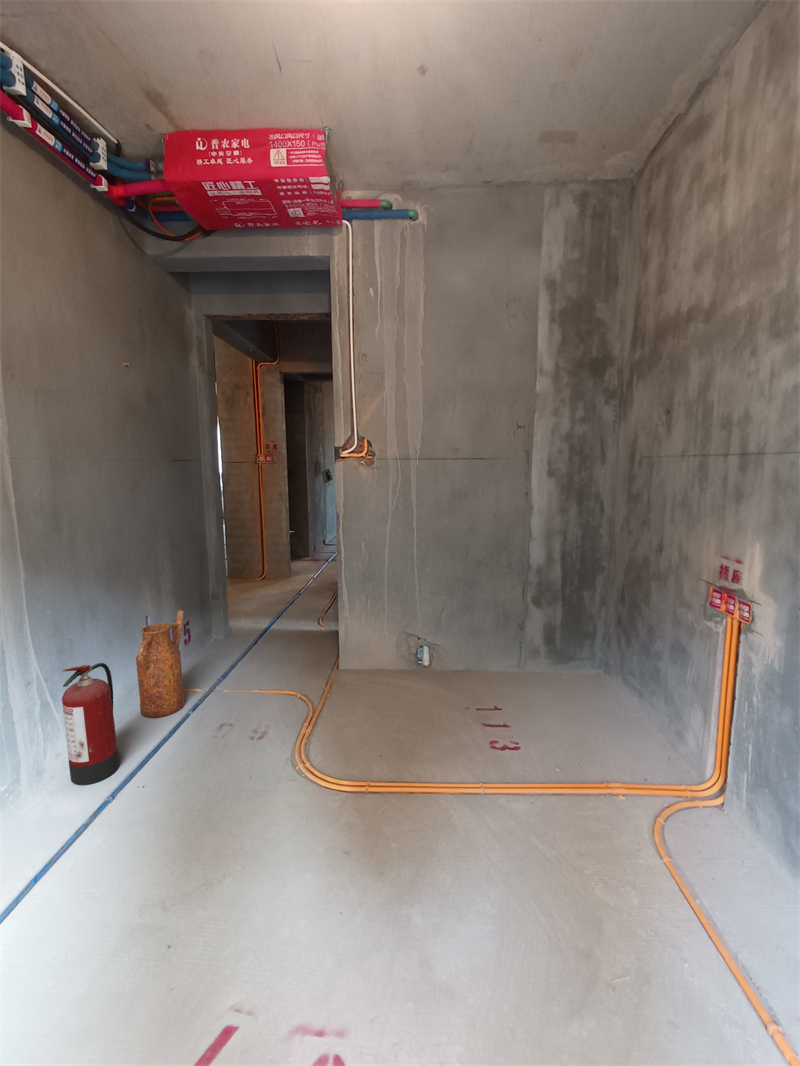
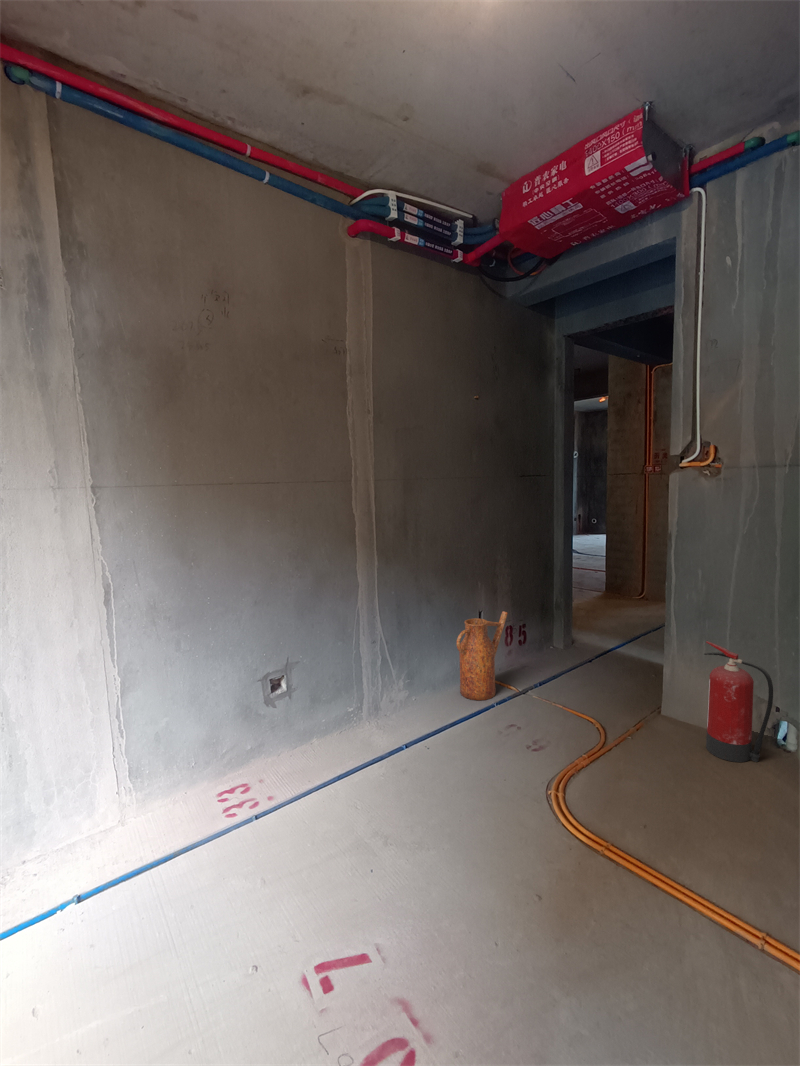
fire extinguisher: present [62,663,119,785] -> present [704,641,773,762]

